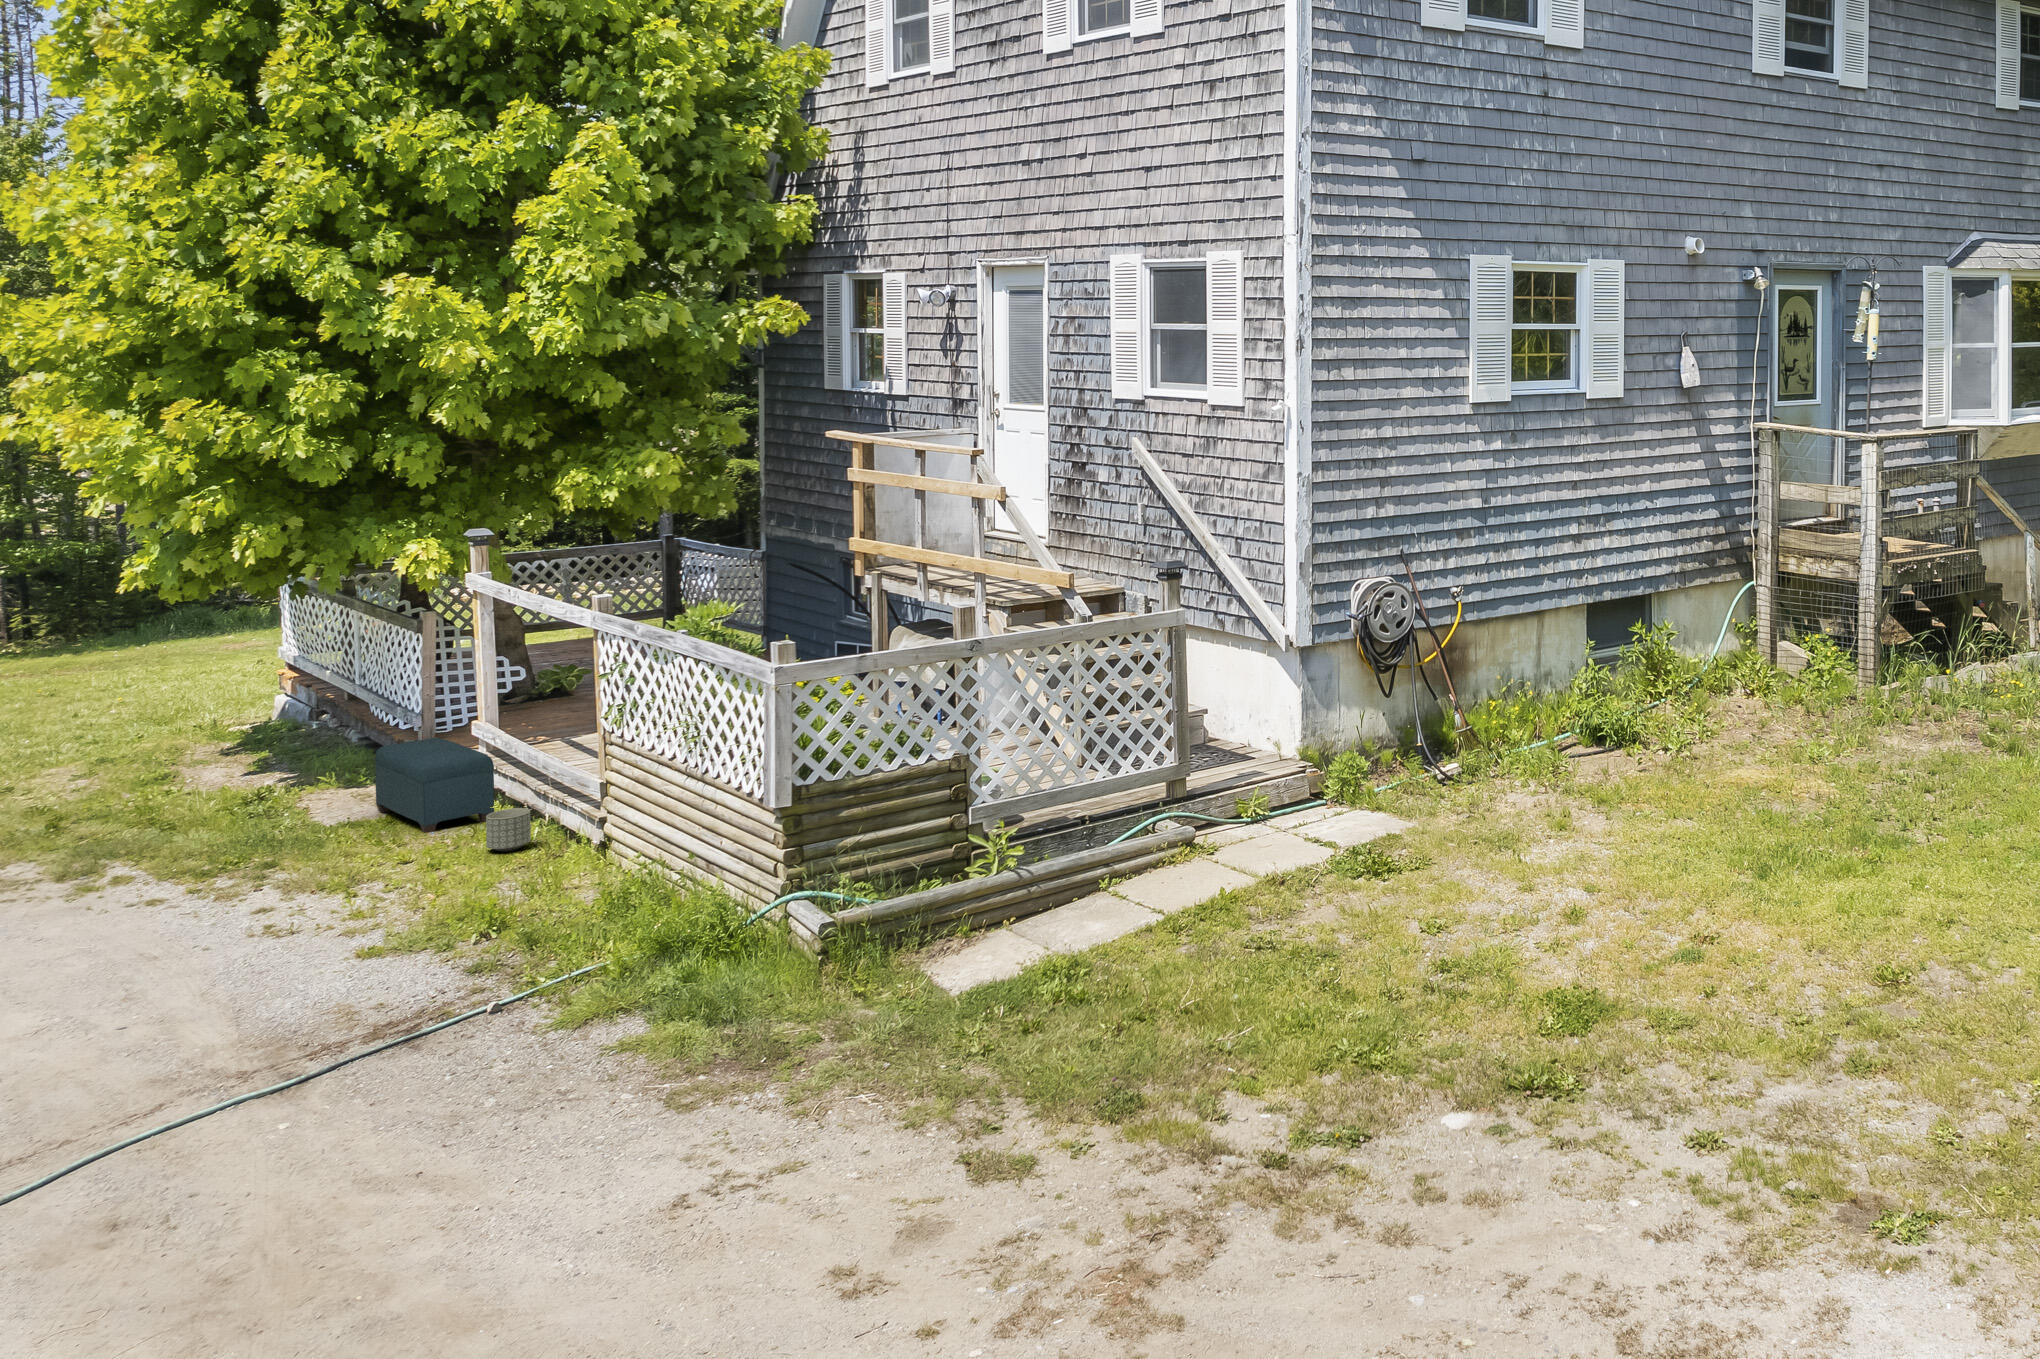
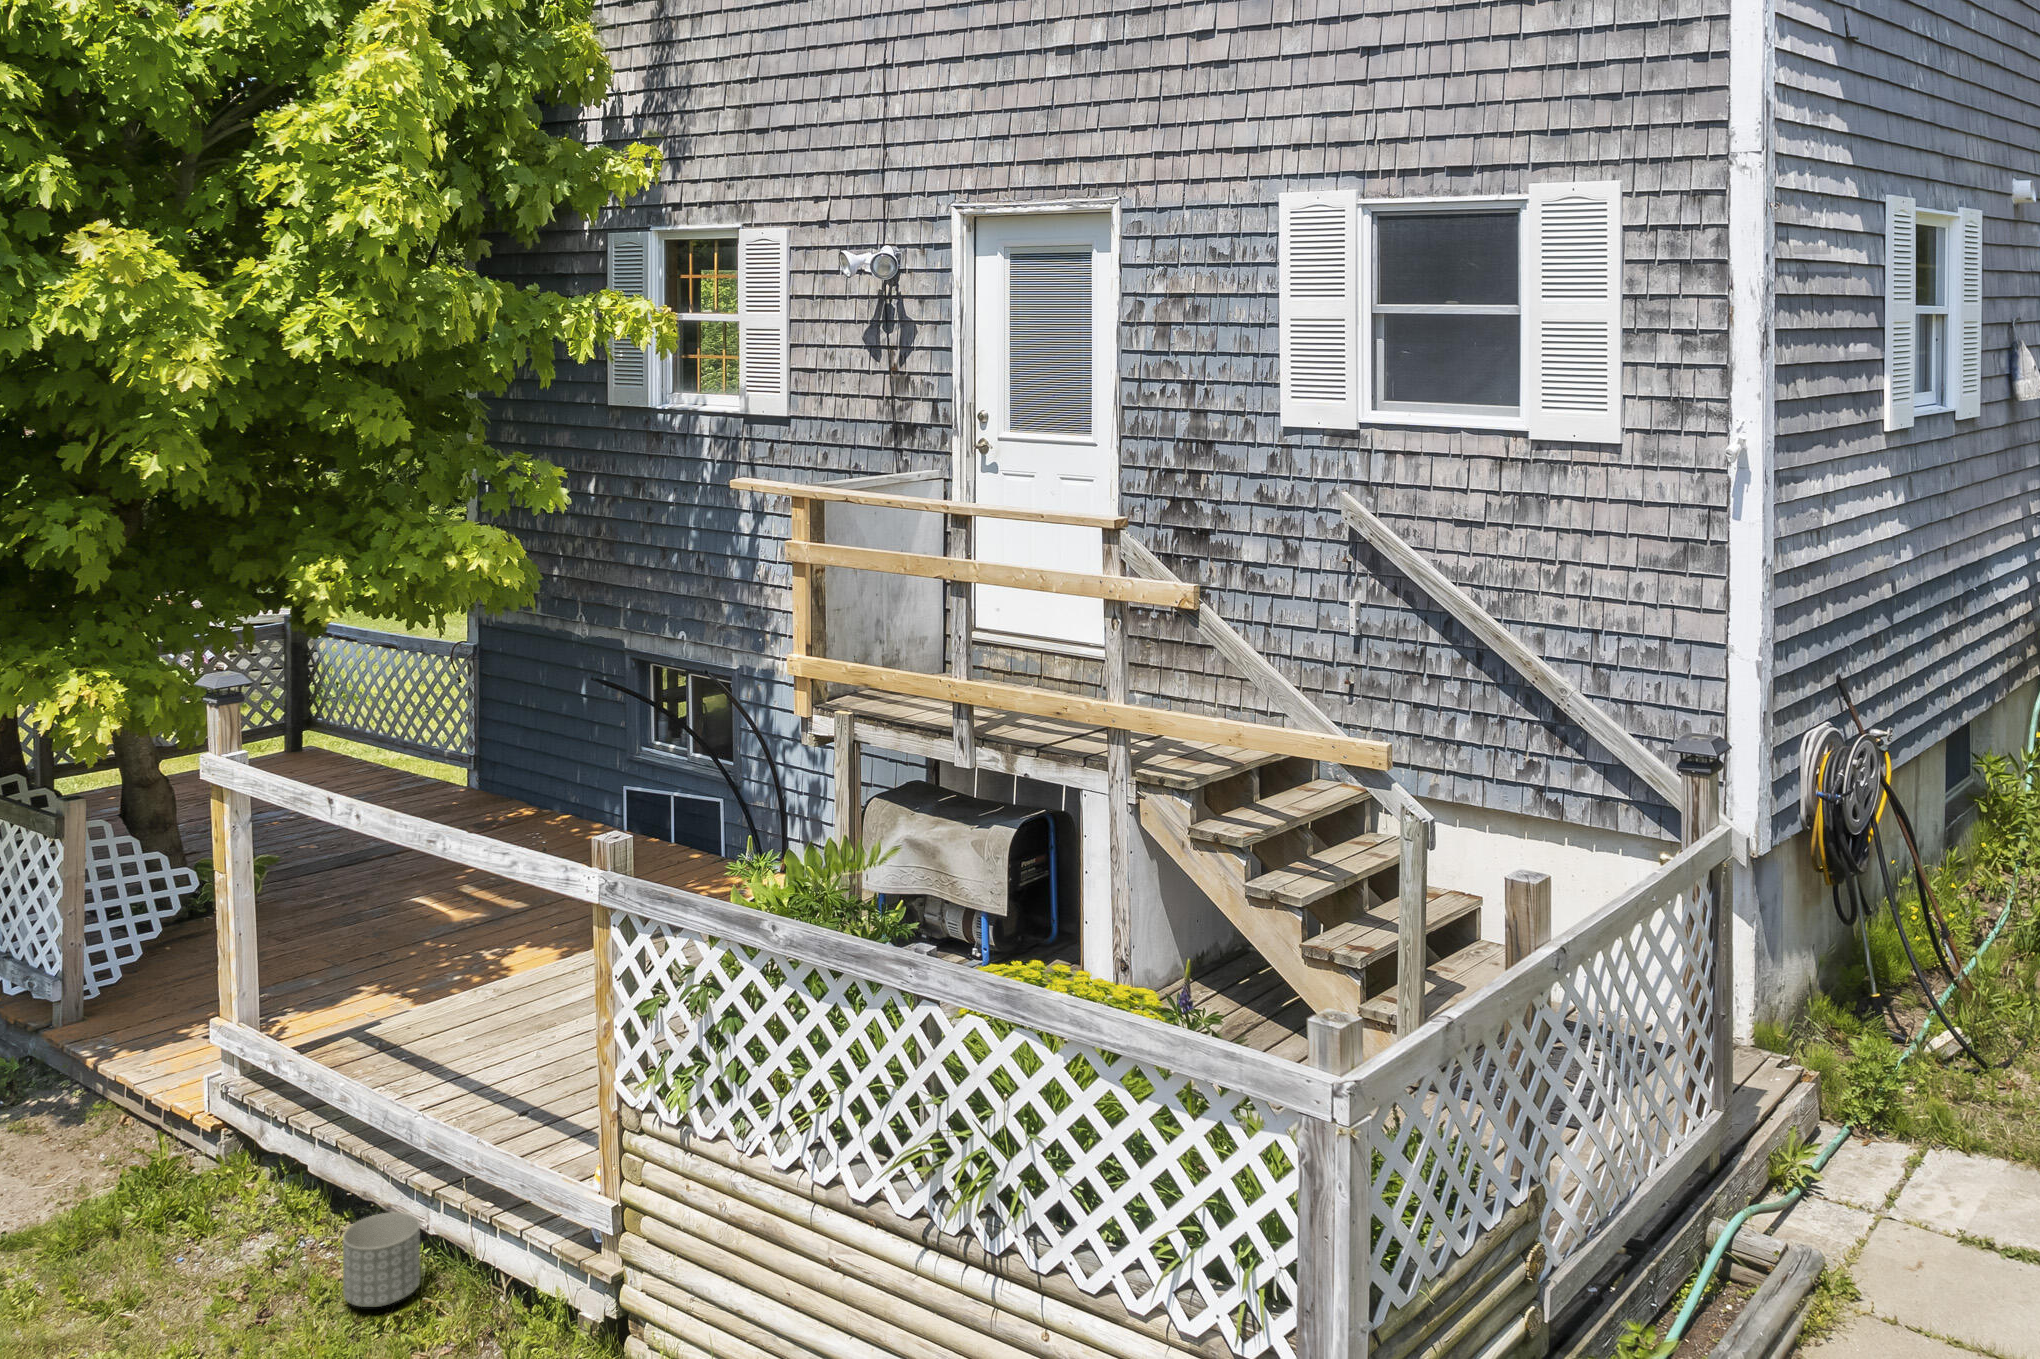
bench: present [375,738,494,833] -> none [45,1040,289,1253]

